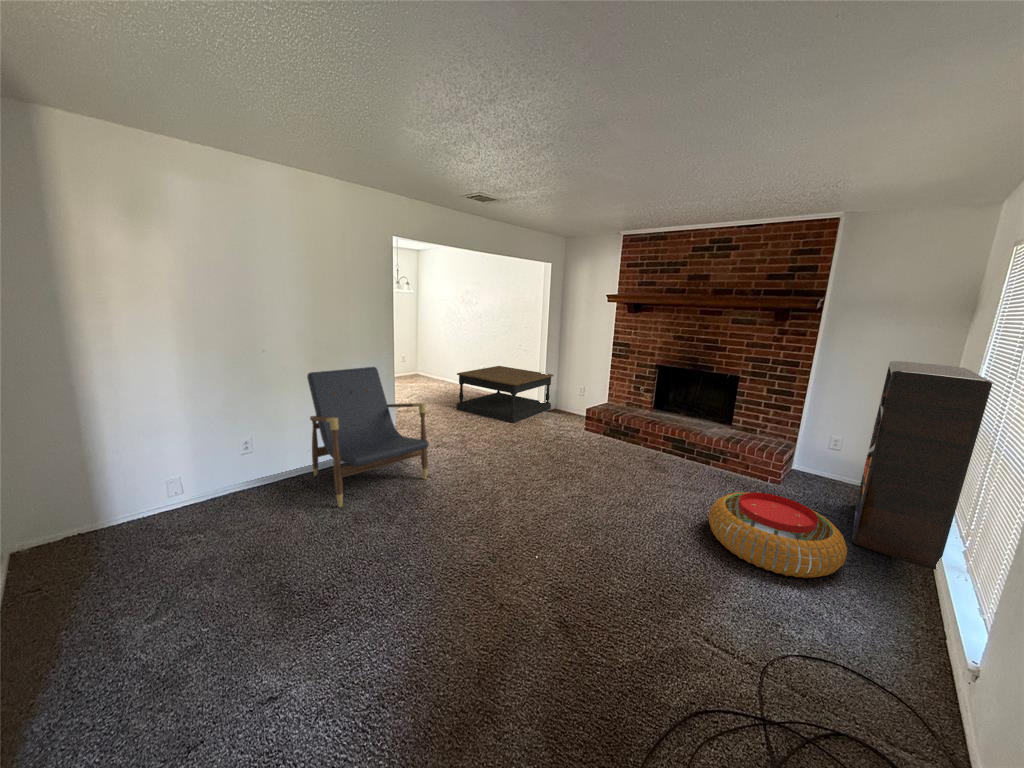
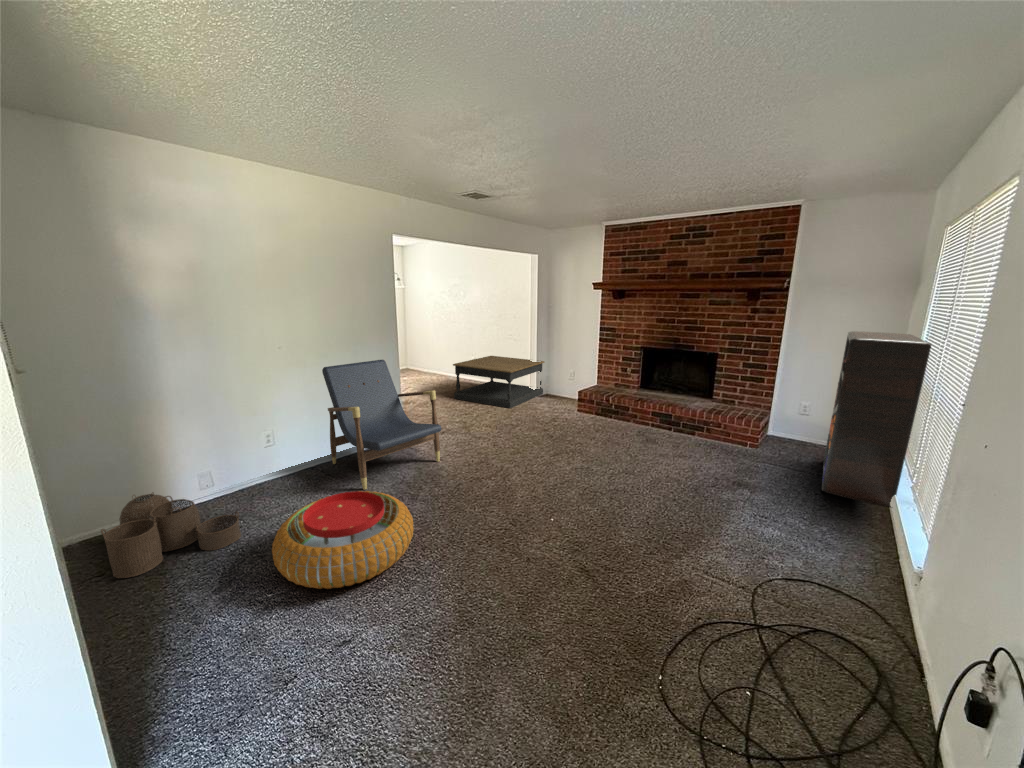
pouf: present [709,492,847,578] -> present [272,491,414,589]
woven basket: none [36,500,196,596] -> present [101,492,241,578]

